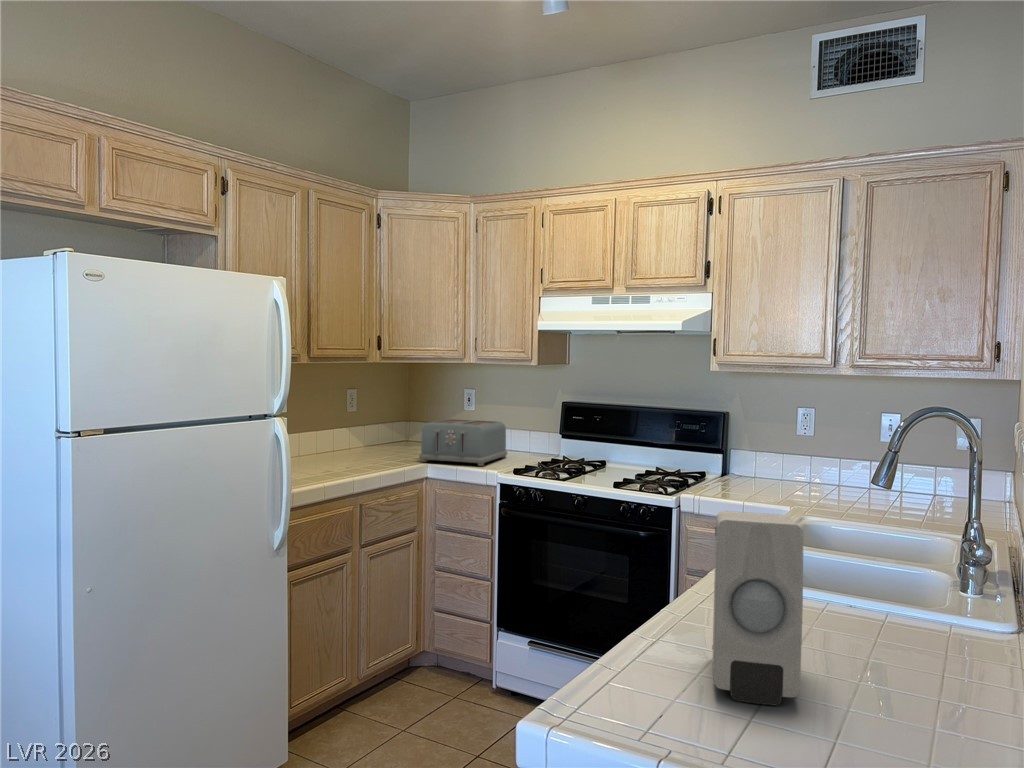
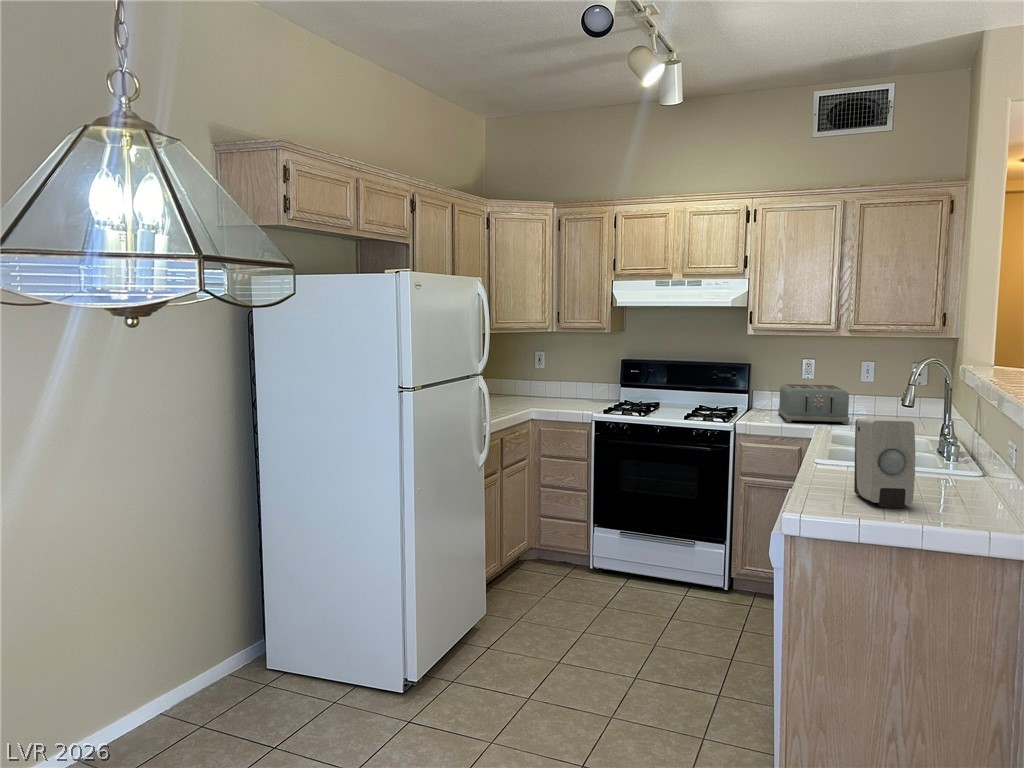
toaster: present [419,419,507,466] -> present [778,384,850,424]

